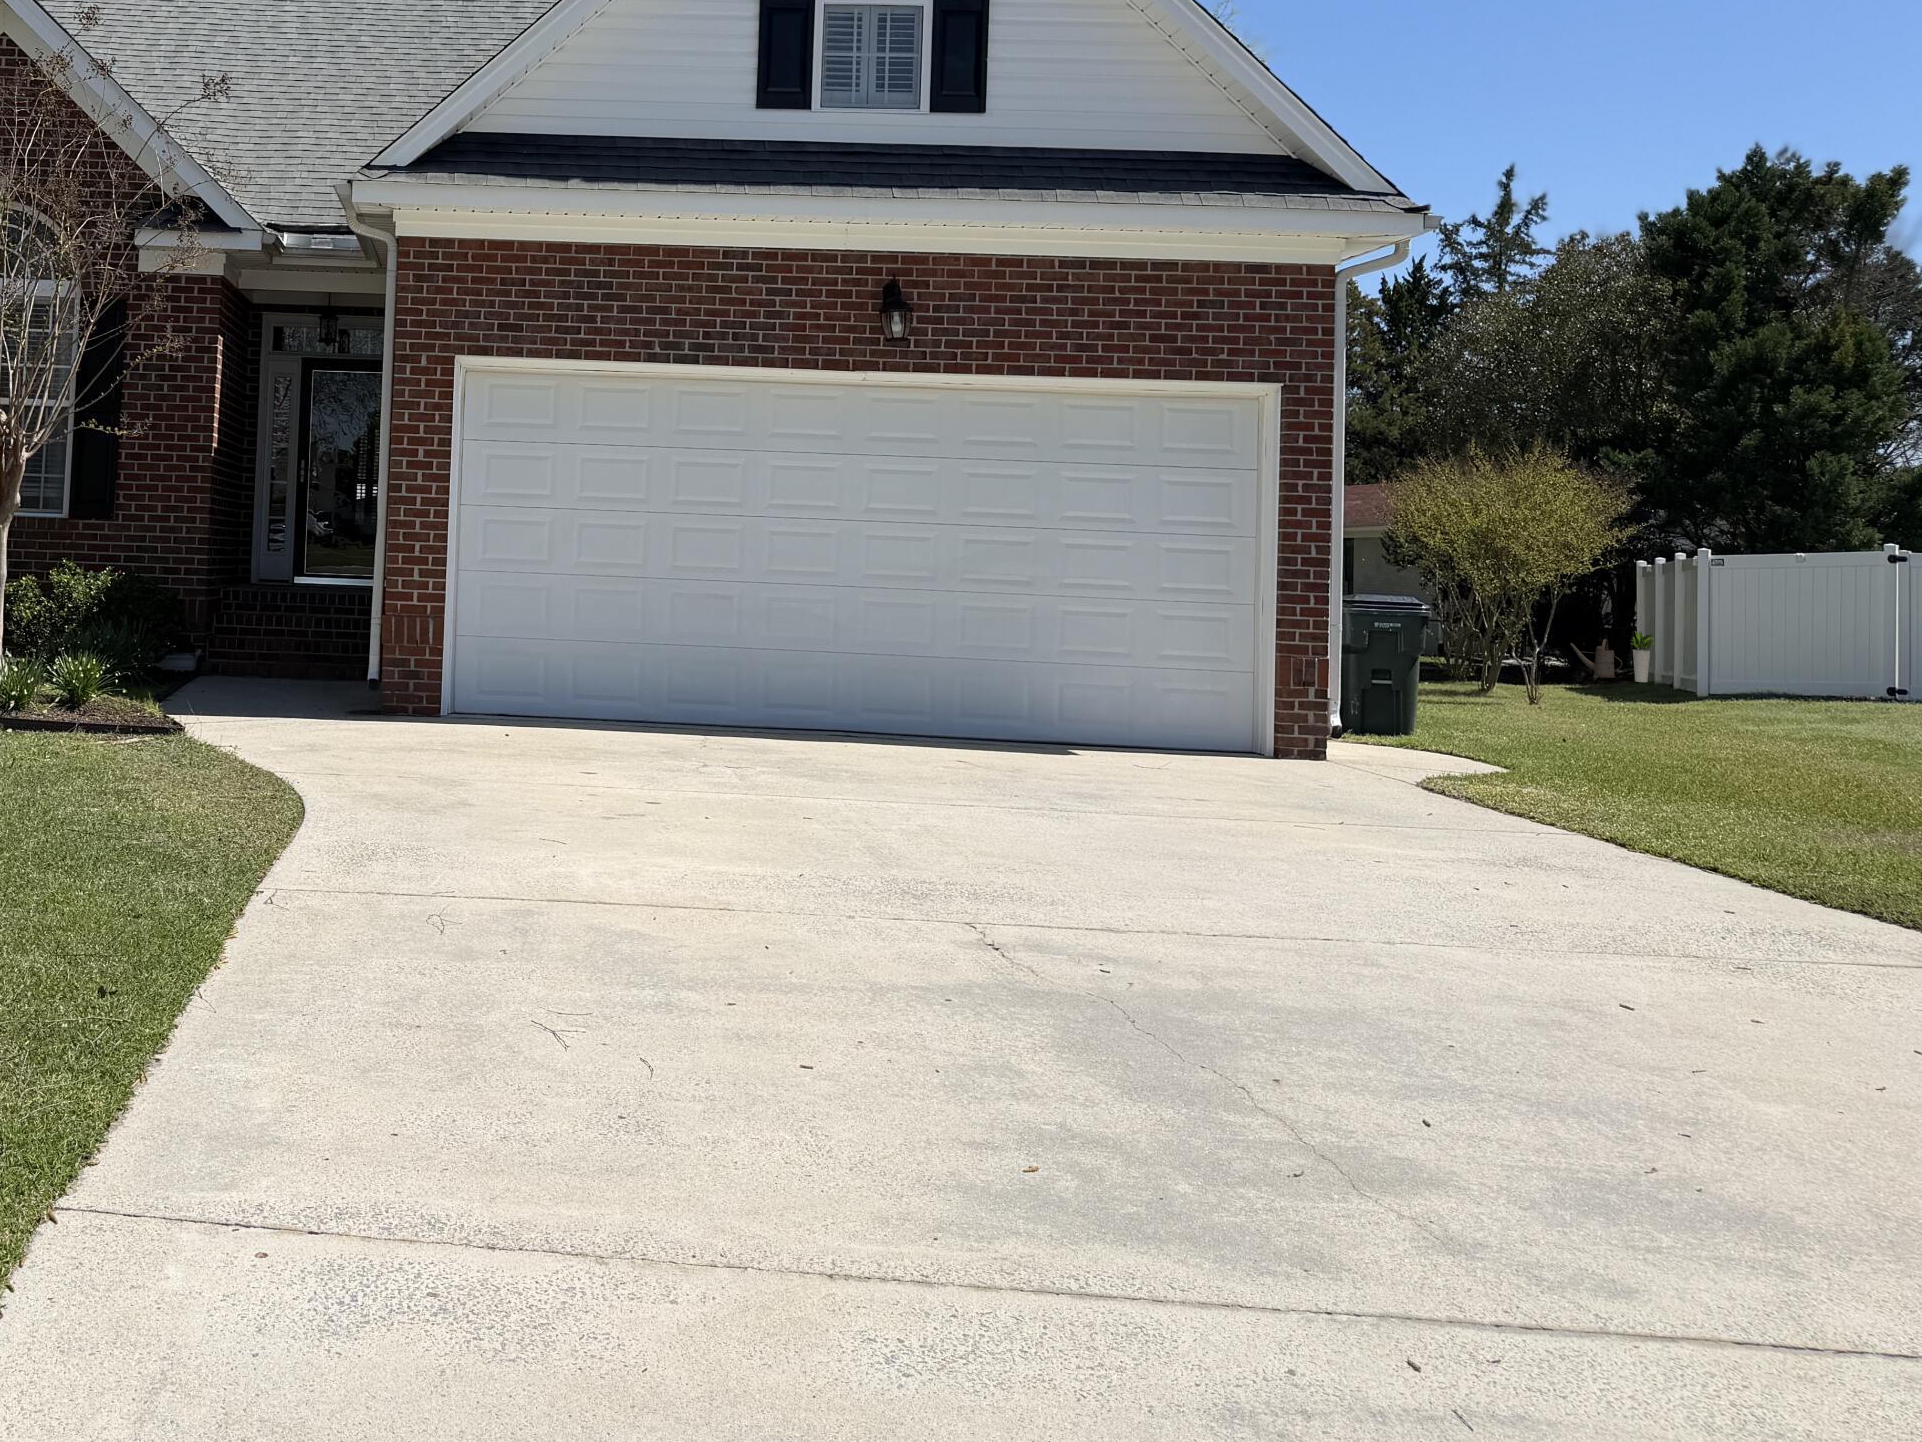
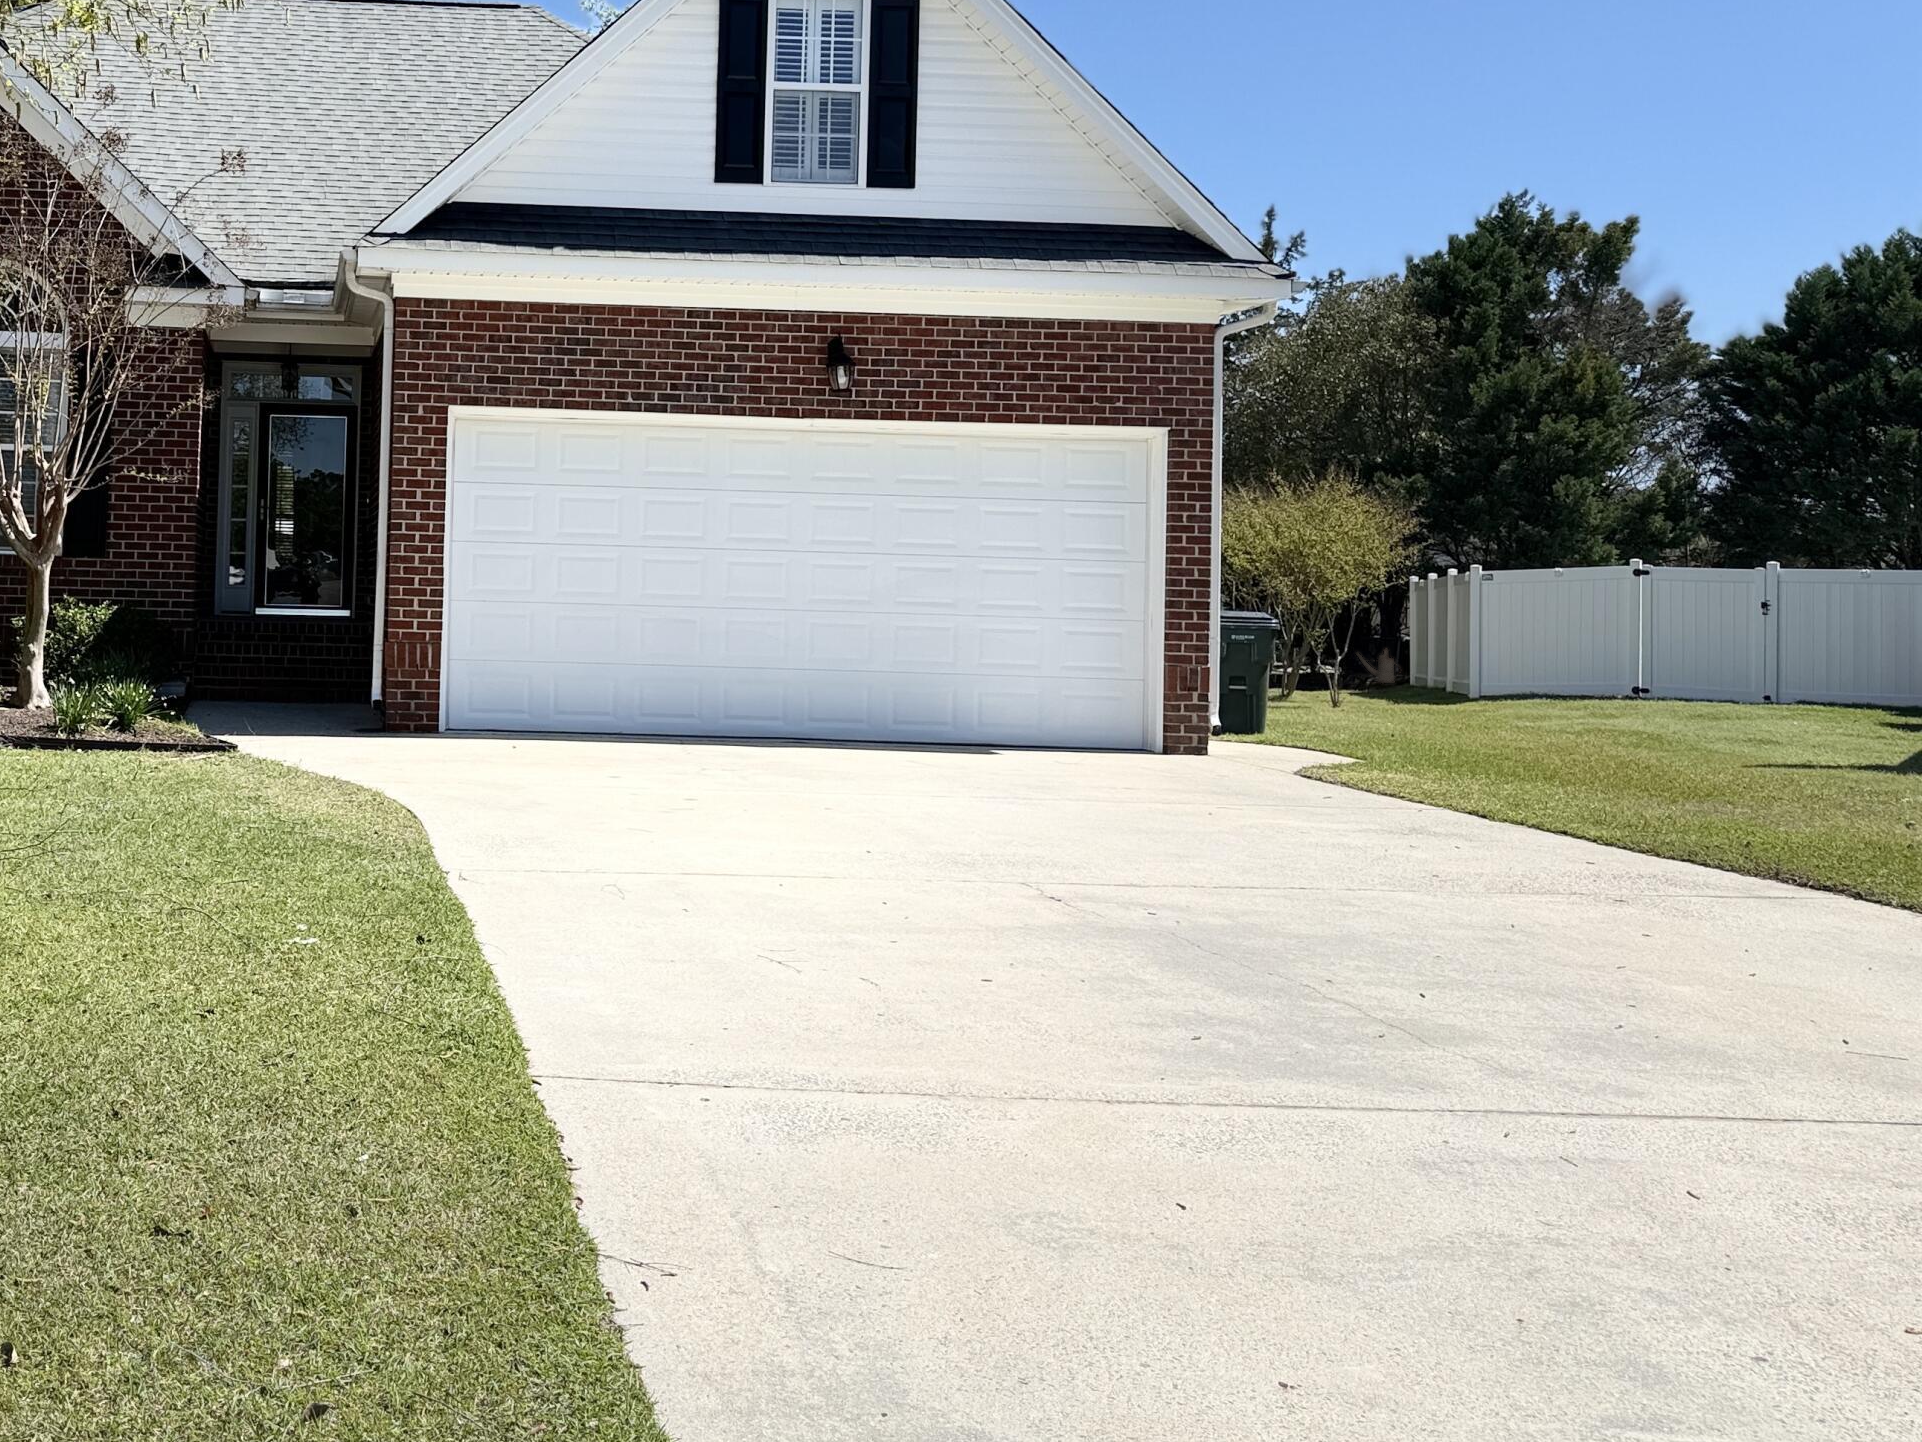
planter: present [1632,631,1655,682] -> none [1408,640,1433,687]

